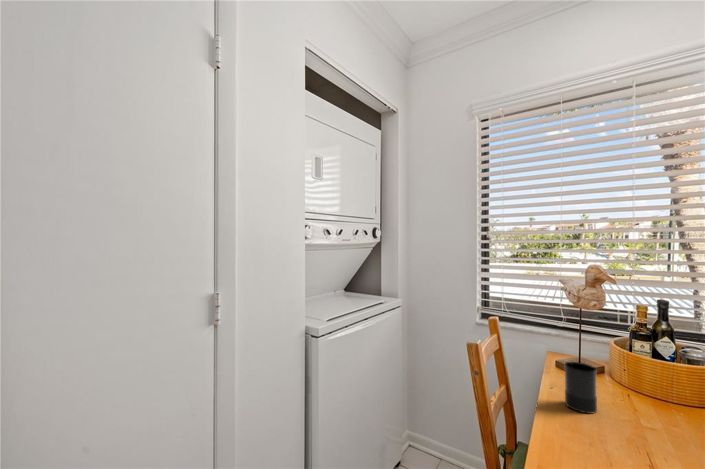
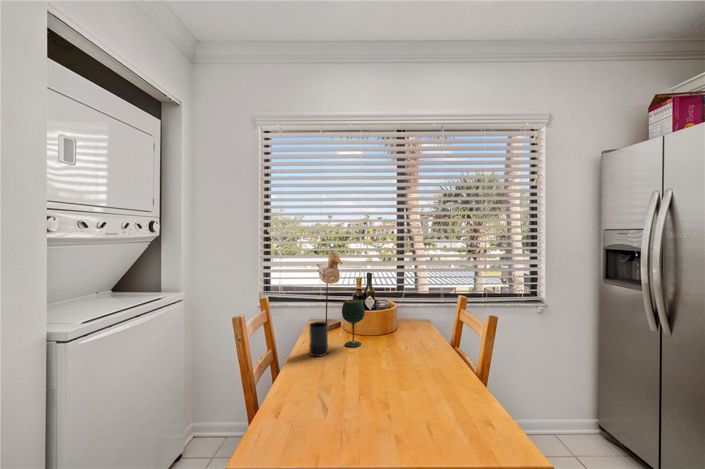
wine glass: none [617,338,664,413] -> present [342,299,365,347]

